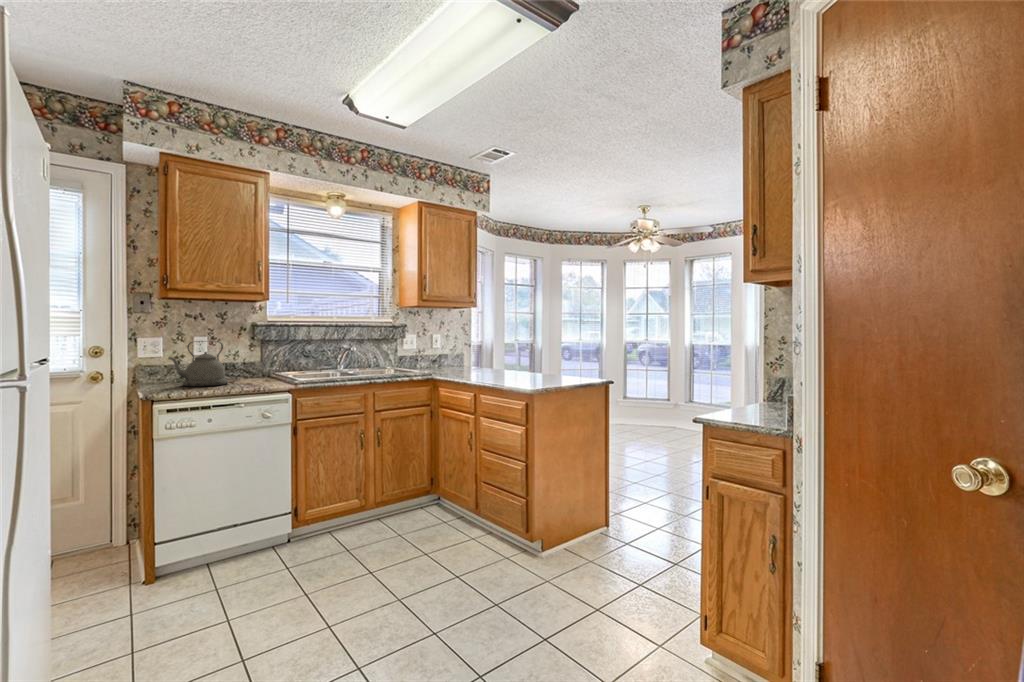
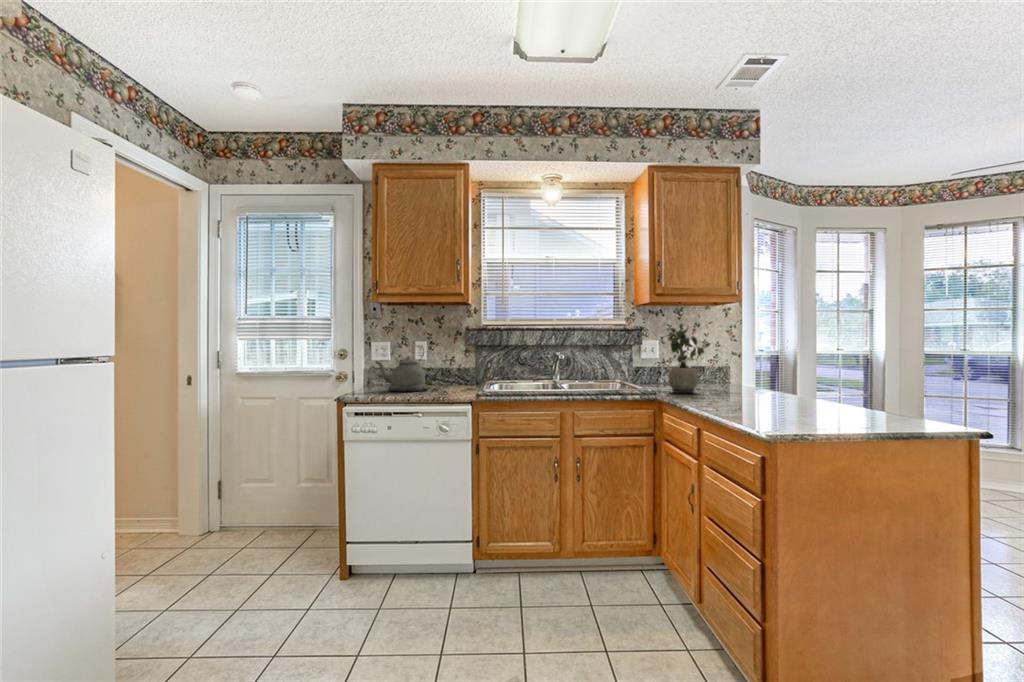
potted plant: none [440,325,472,374] -> present [667,324,710,393]

